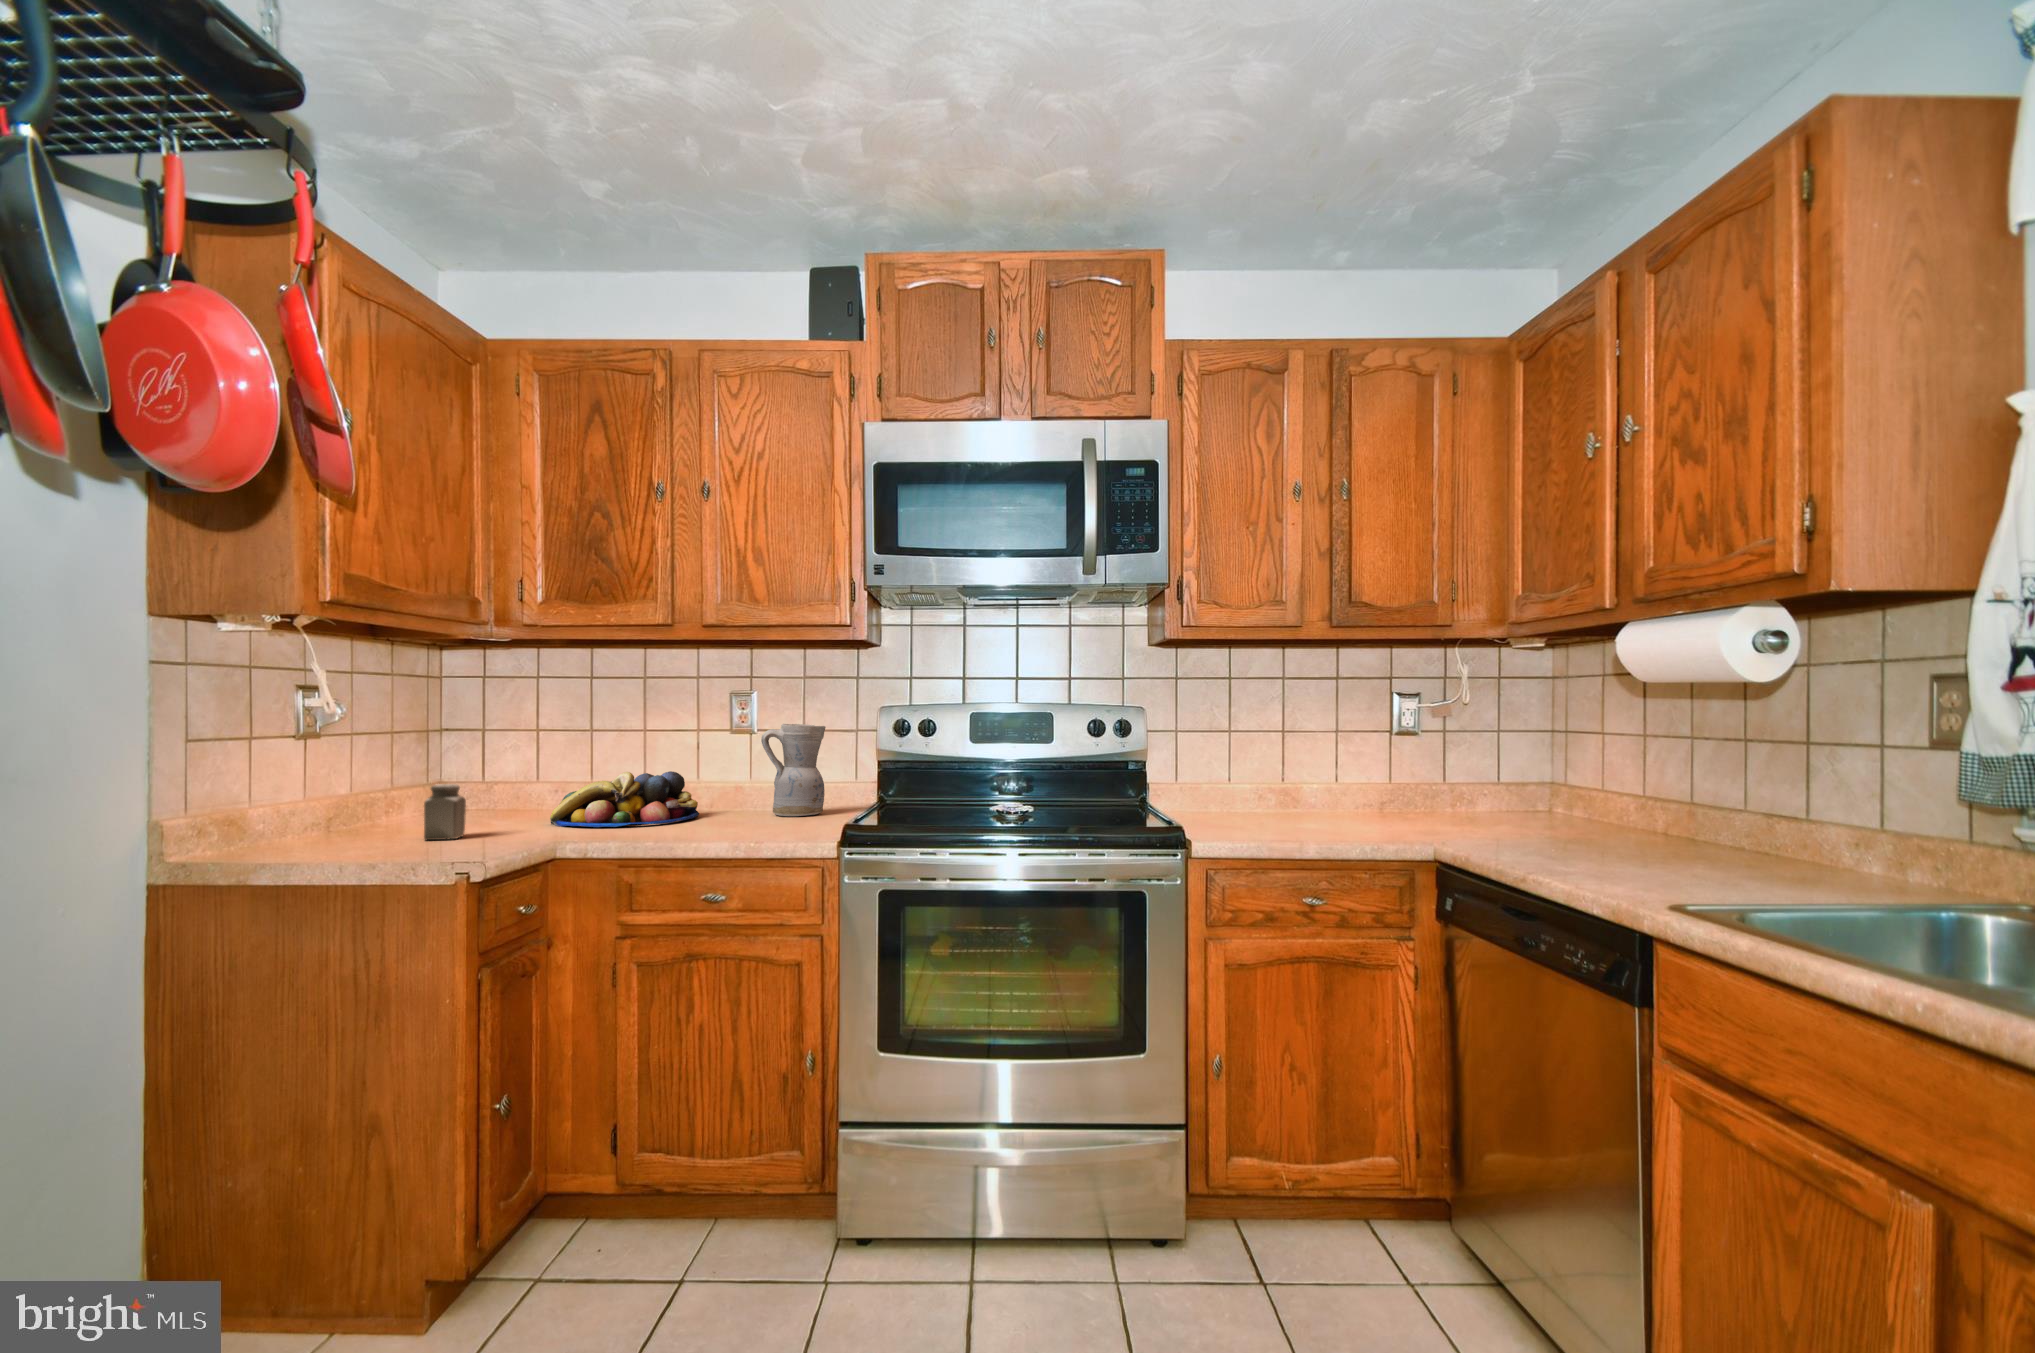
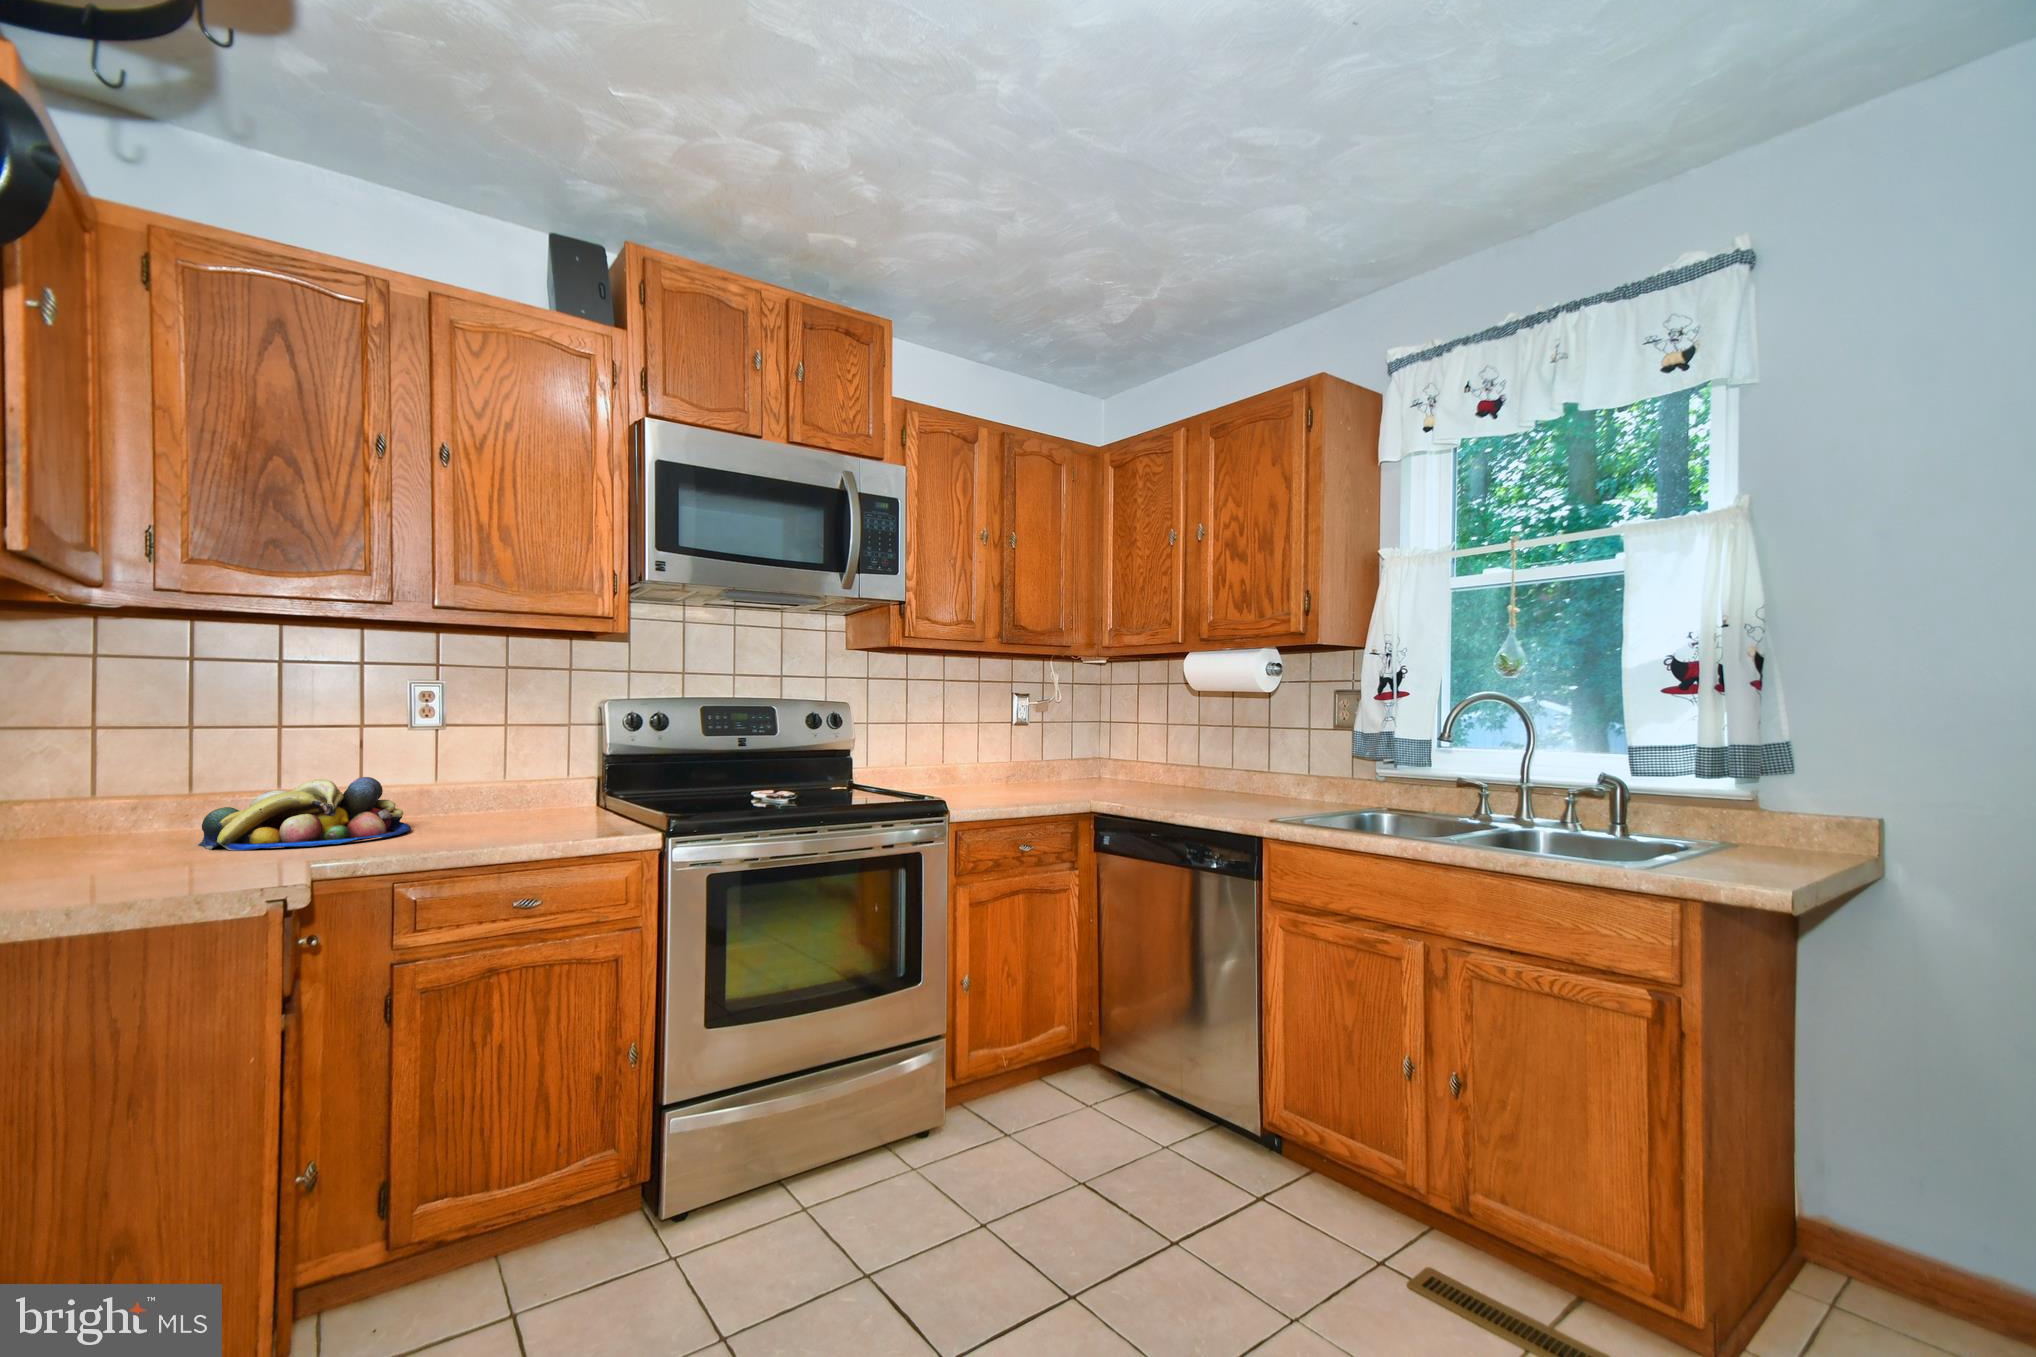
ceramic pitcher: present [761,724,826,816] -> none [483,720,555,820]
salt shaker: present [424,784,466,840] -> none [84,803,143,880]

